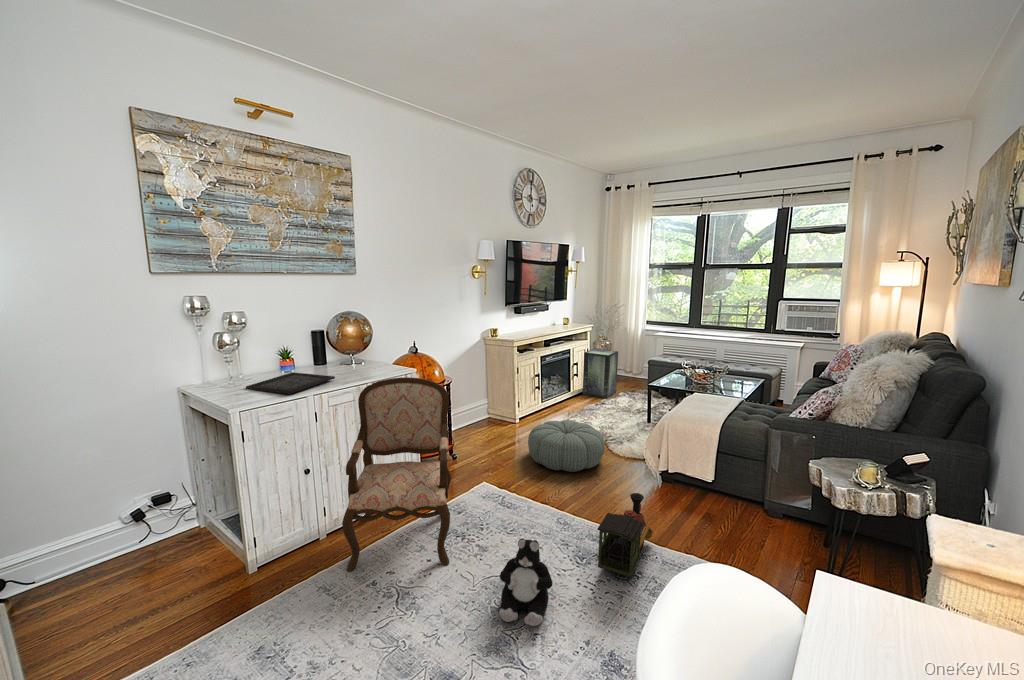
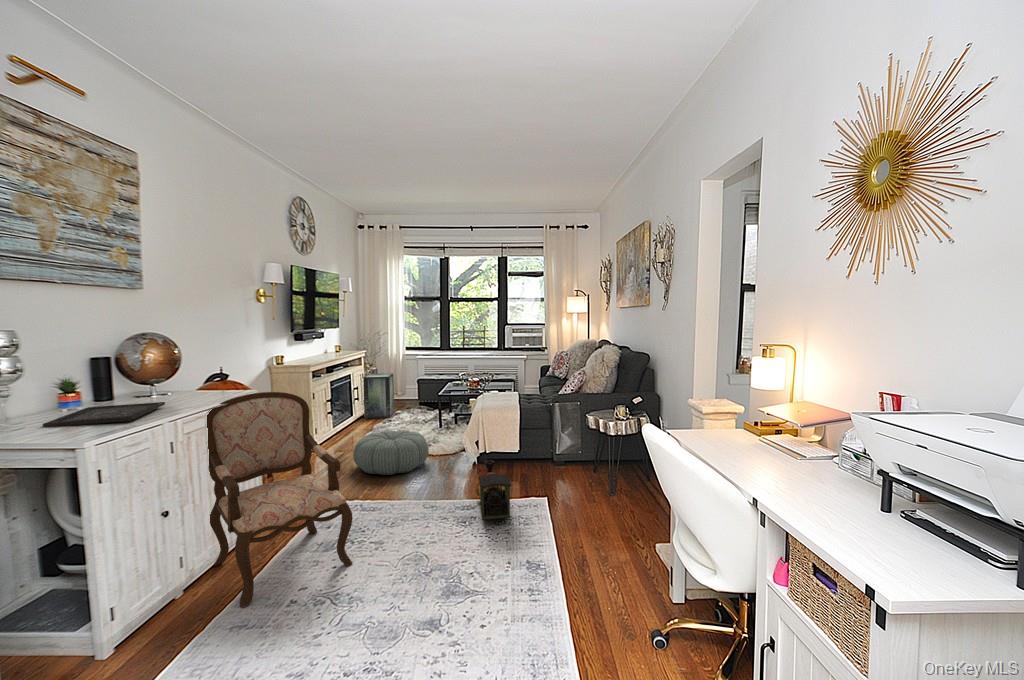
plush toy: present [499,538,553,626] -> none [420,502,473,576]

